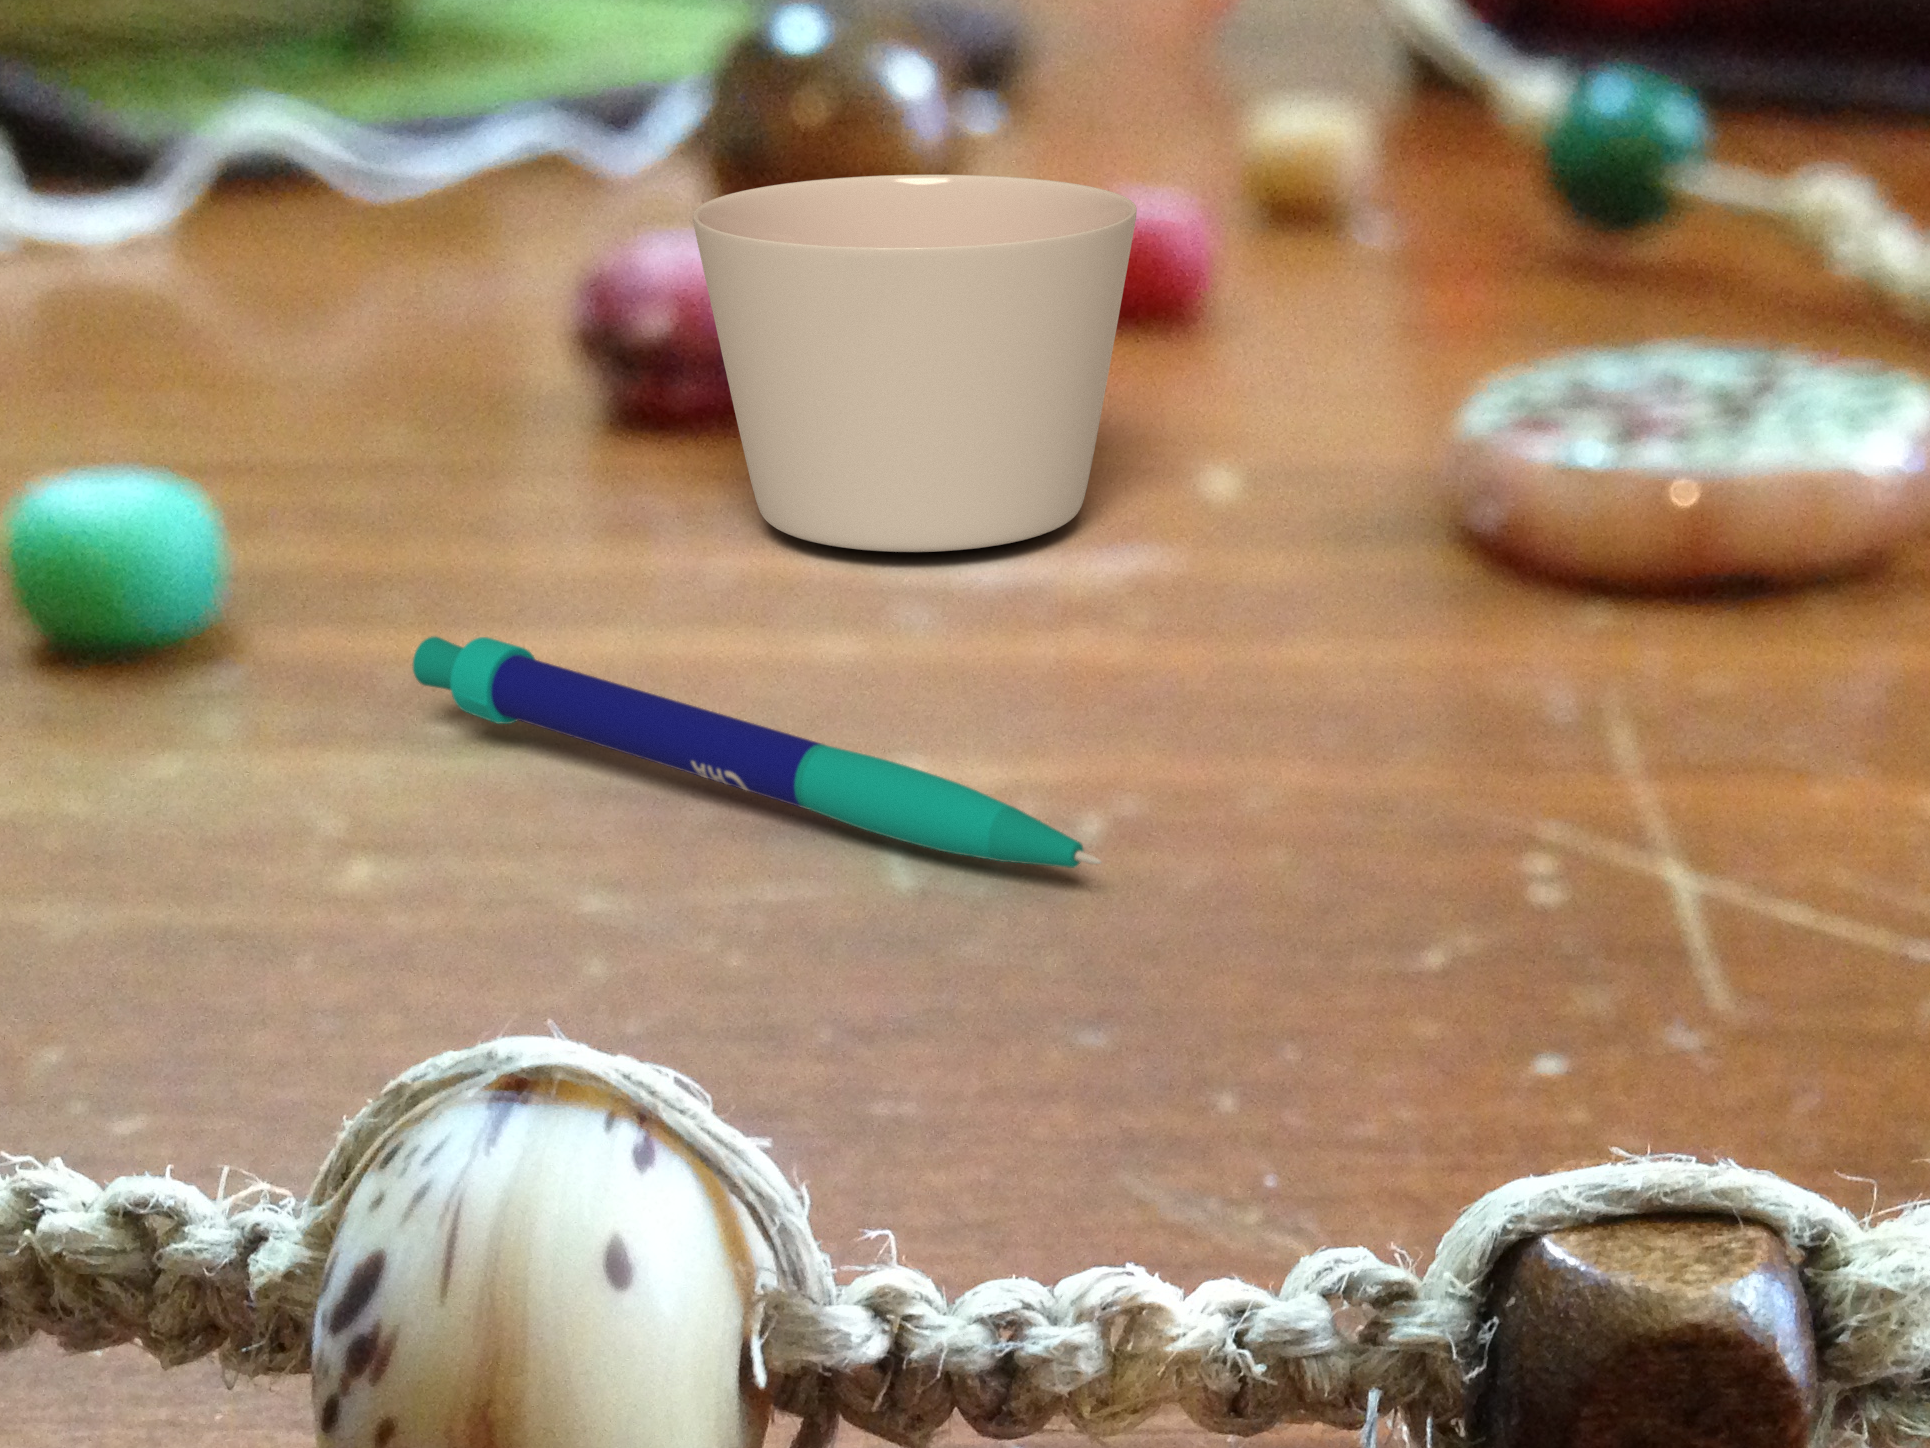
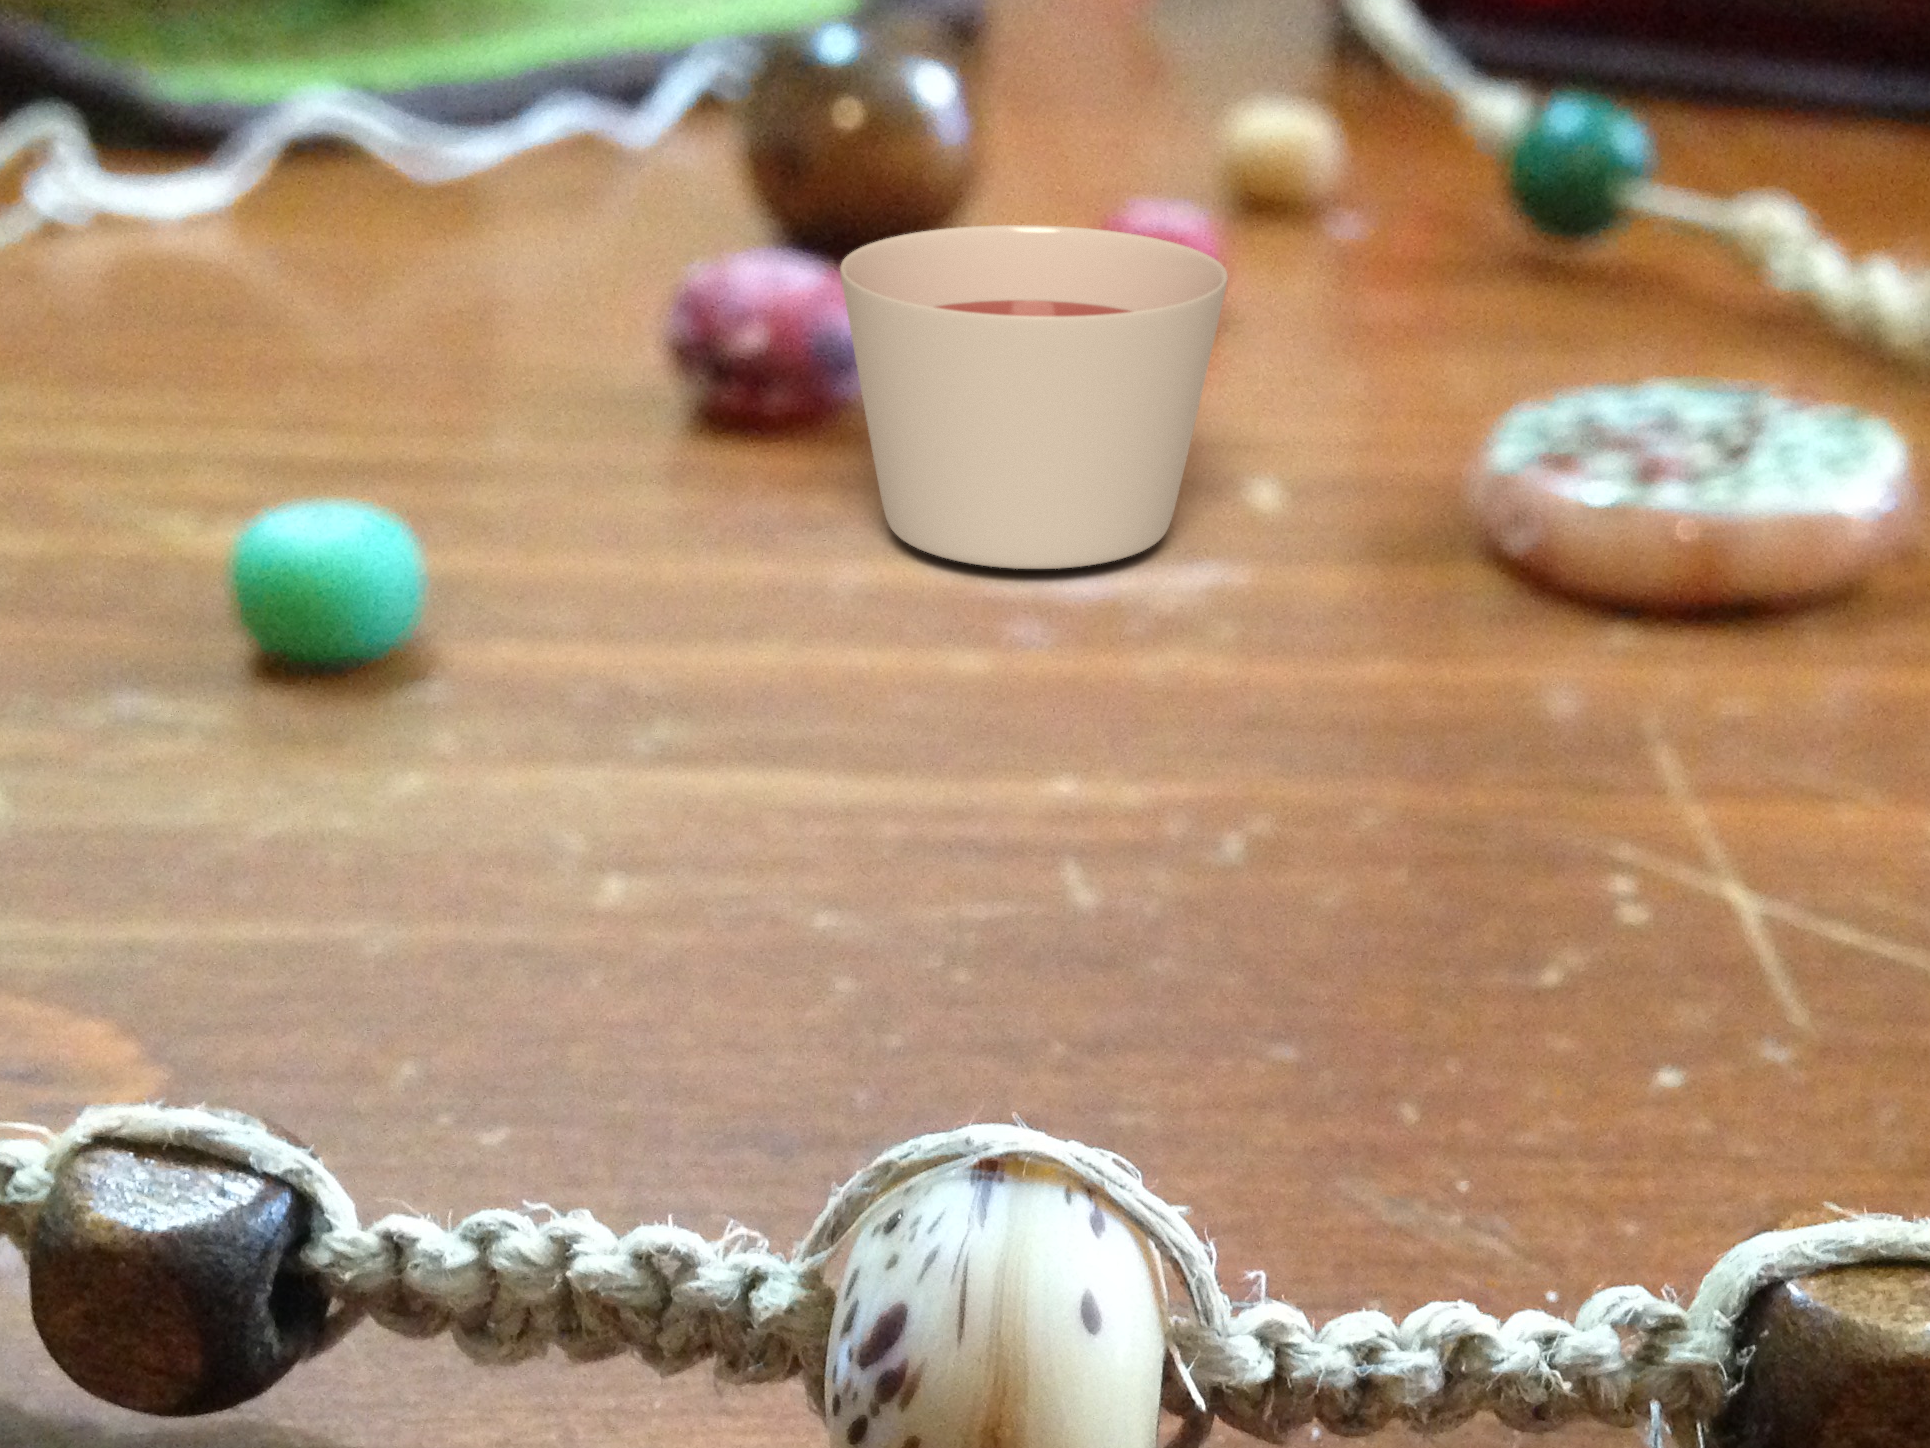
pen: present [413,636,1101,868] -> none [647,668,1280,894]

